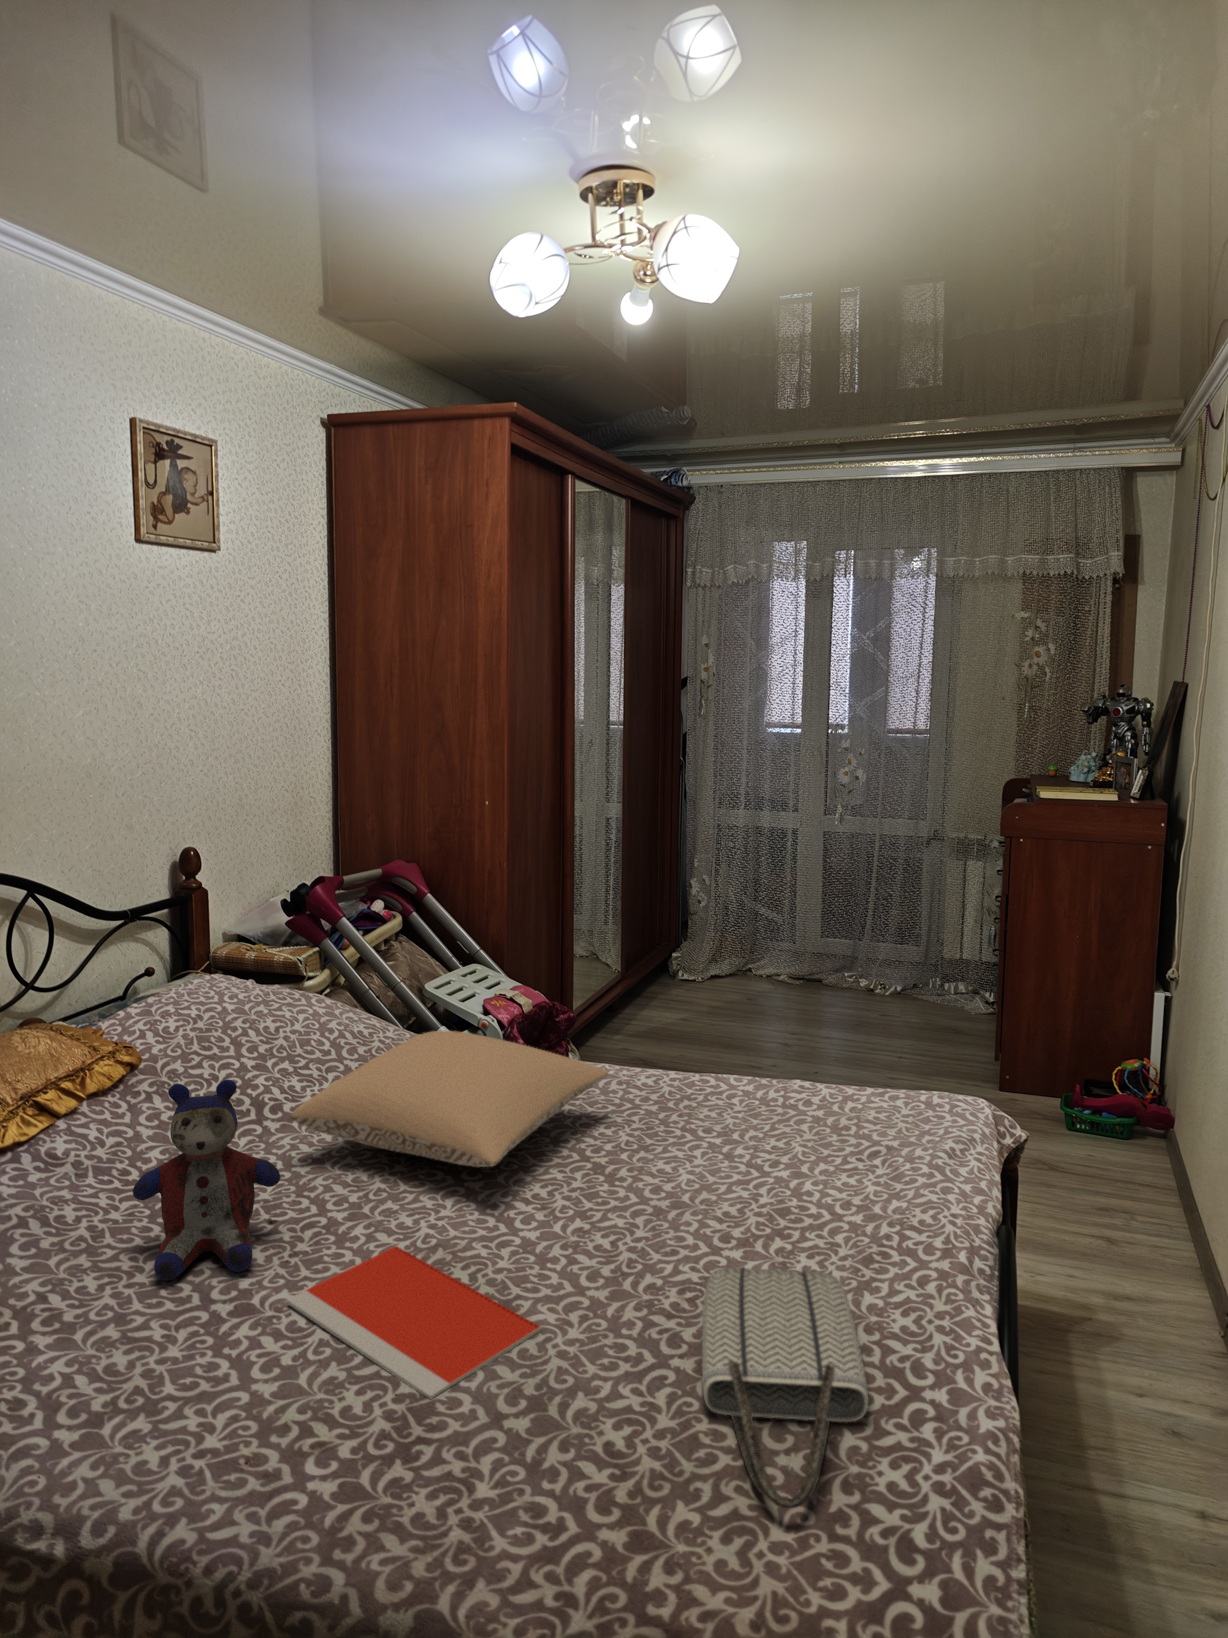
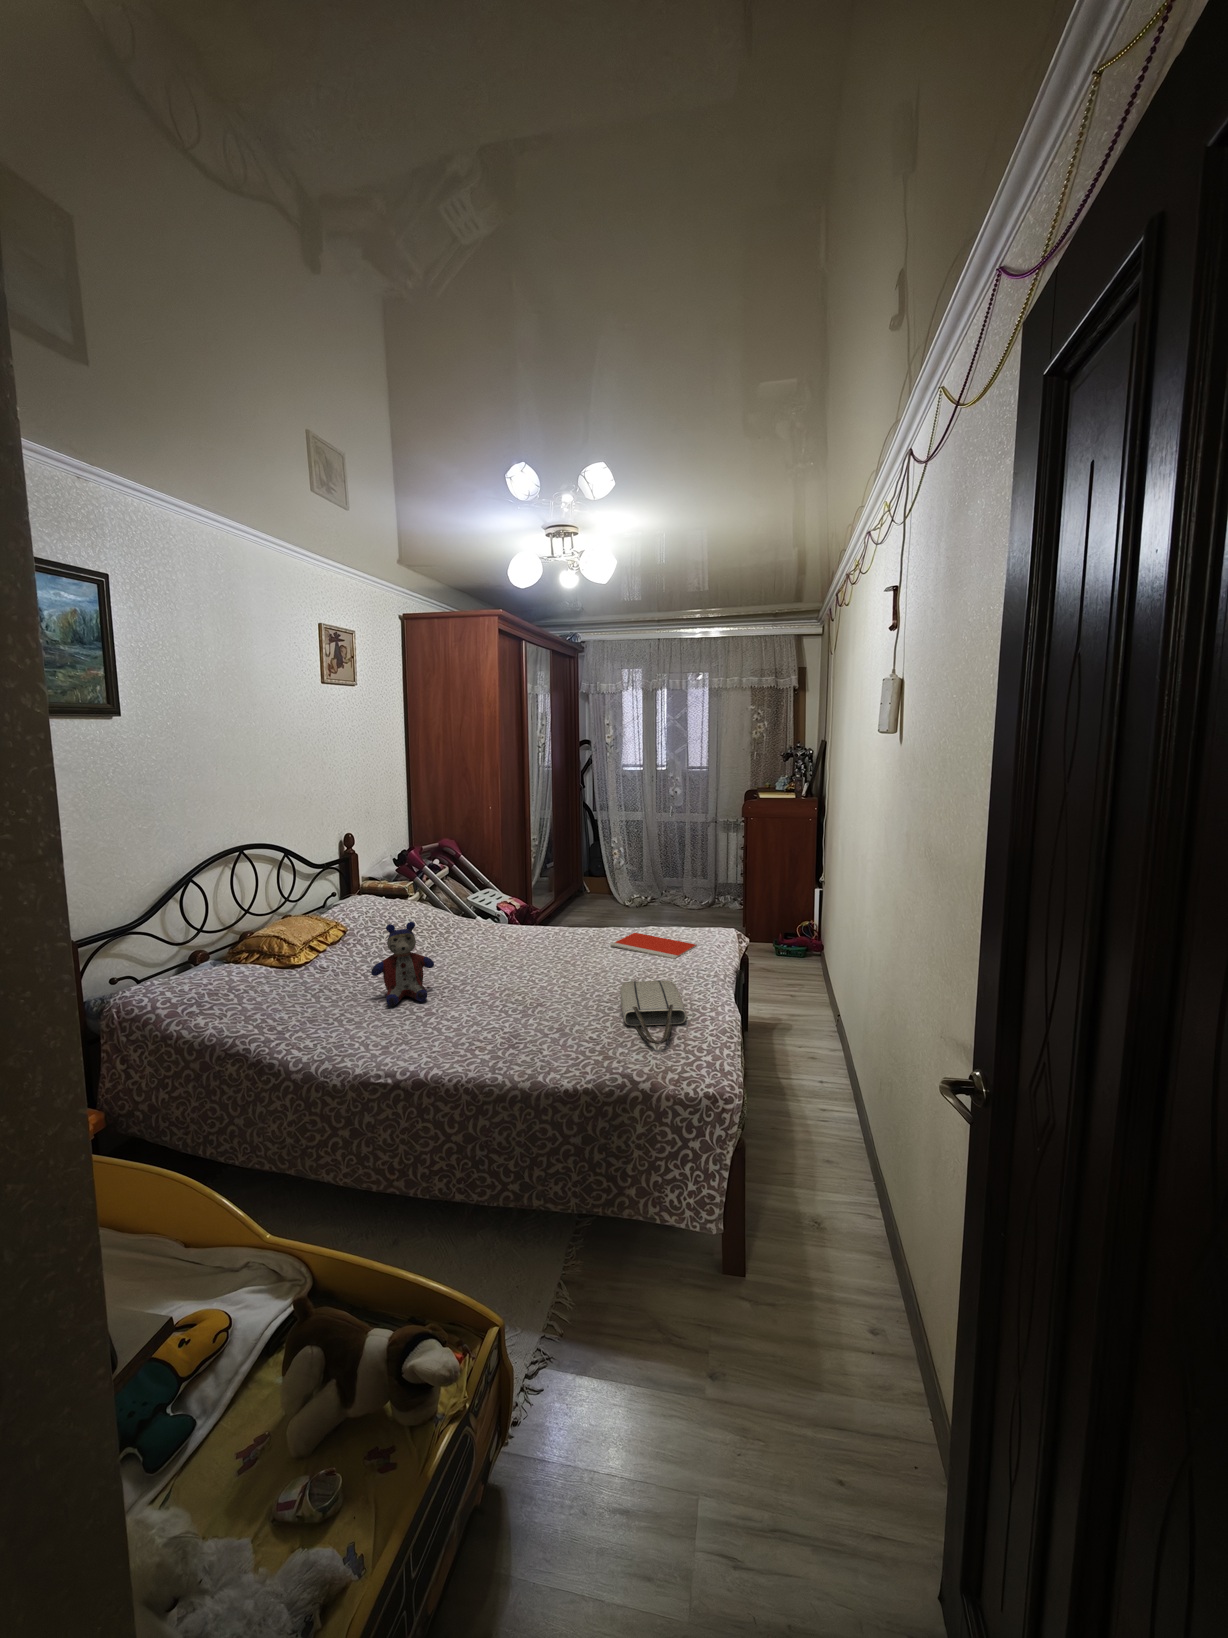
pillow: present [291,1031,608,1167] -> none [429,908,568,959]
notebook: present [286,1246,541,1399] -> present [611,933,697,959]

